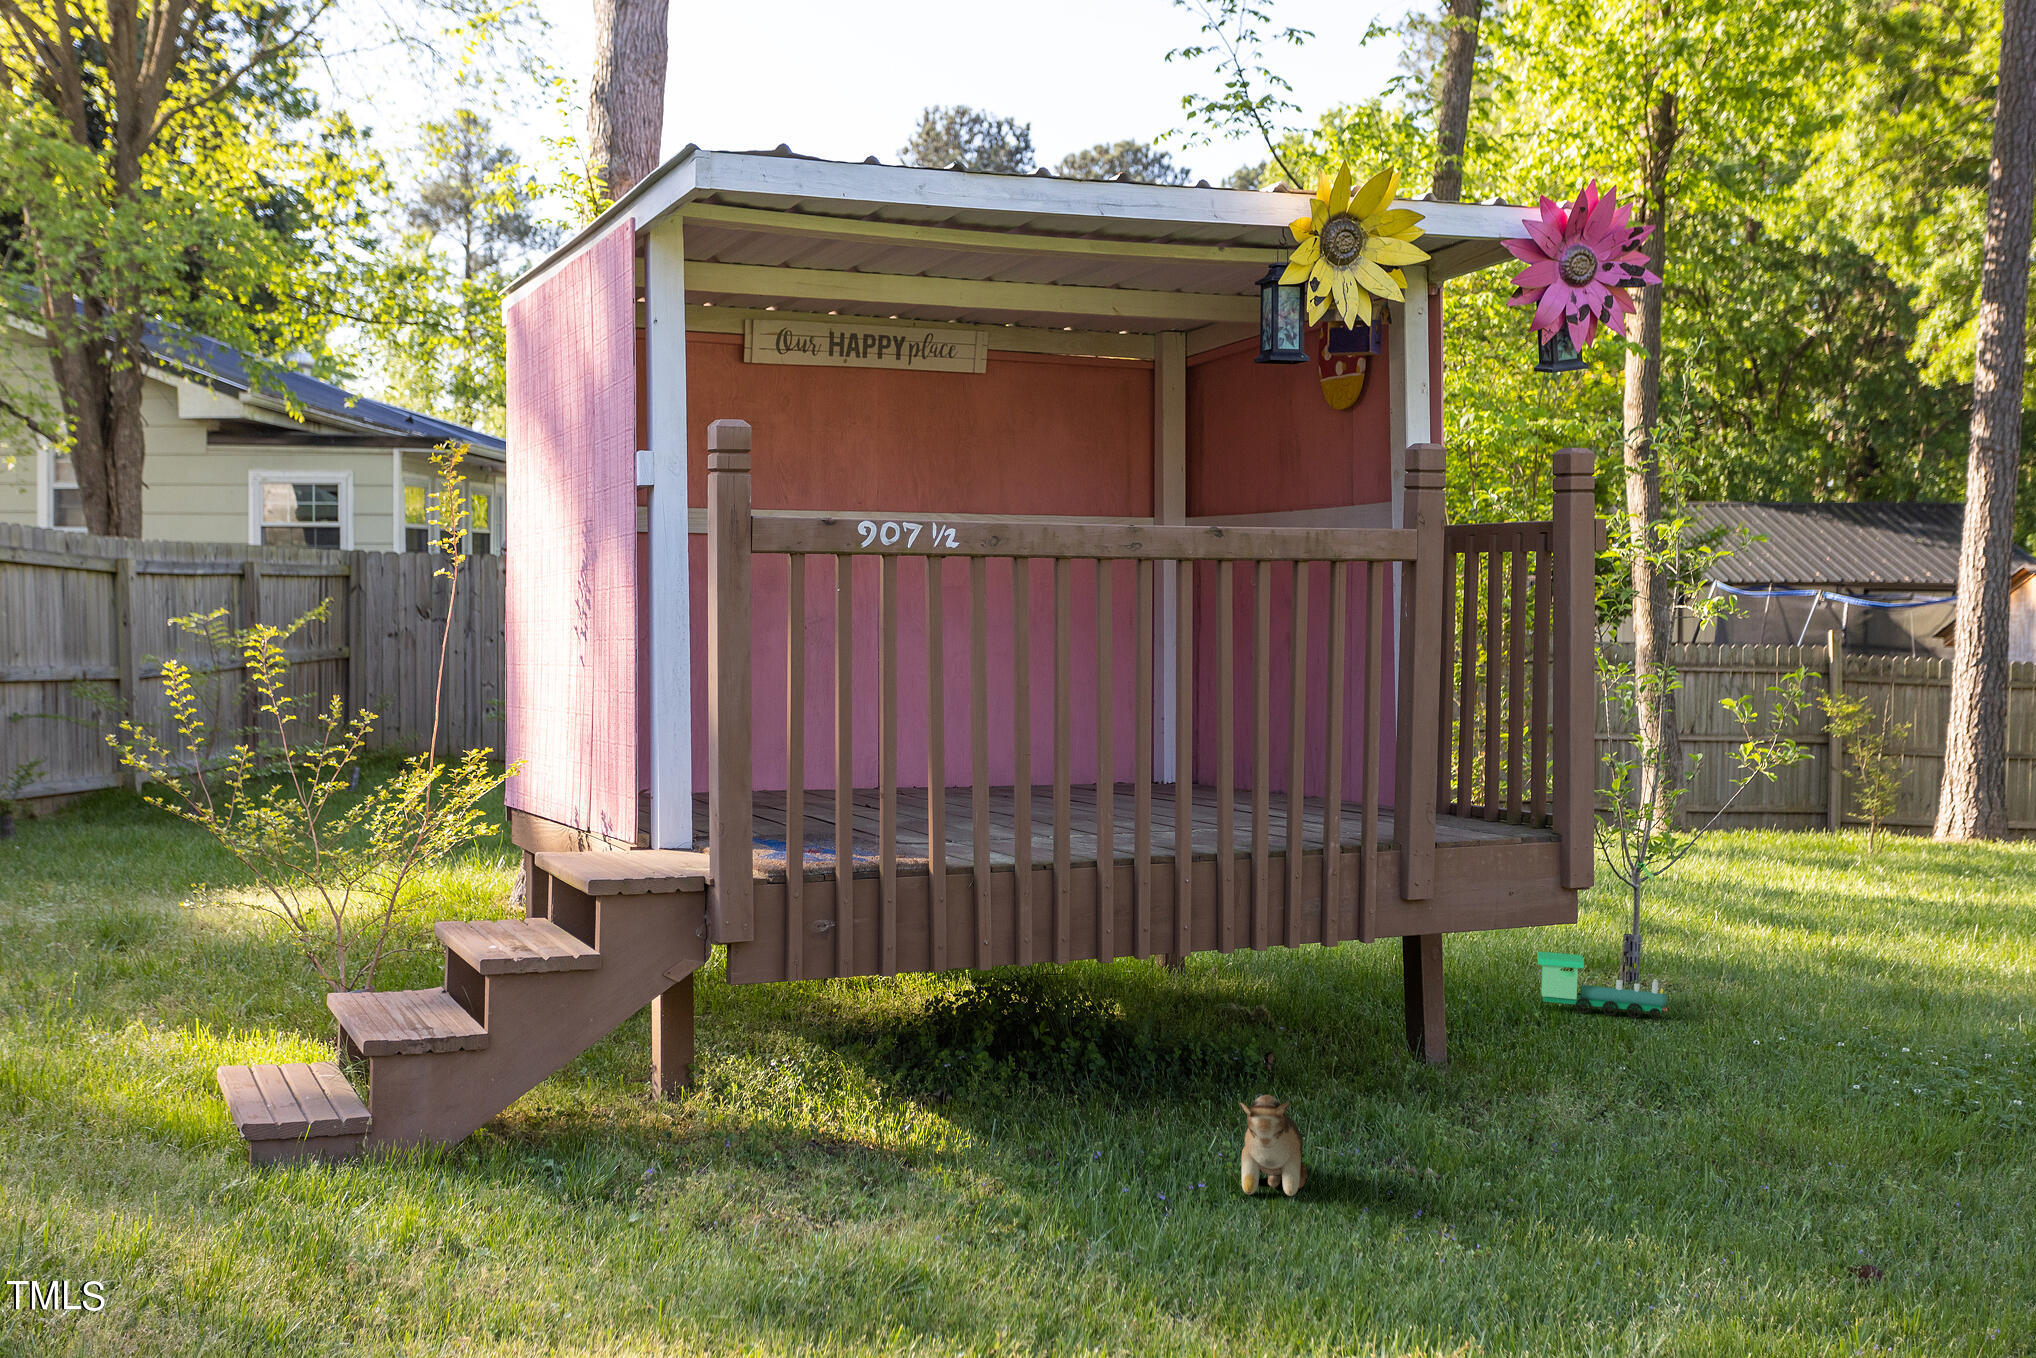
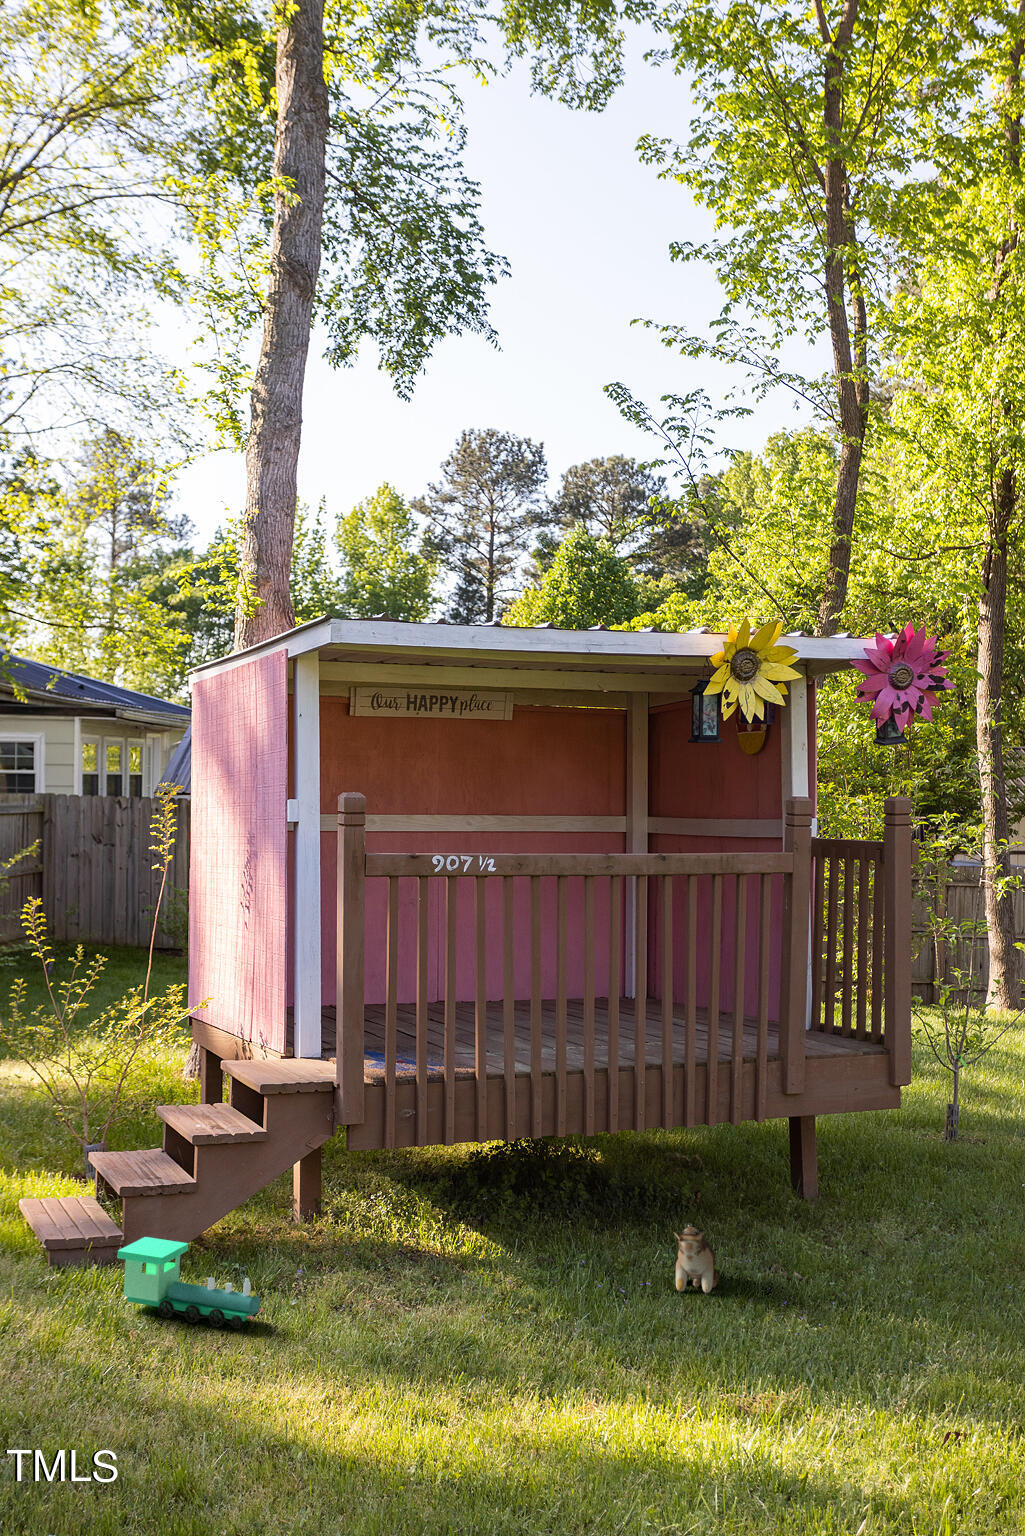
toy train: present [1537,951,1667,1018] -> present [117,1237,264,1328]

